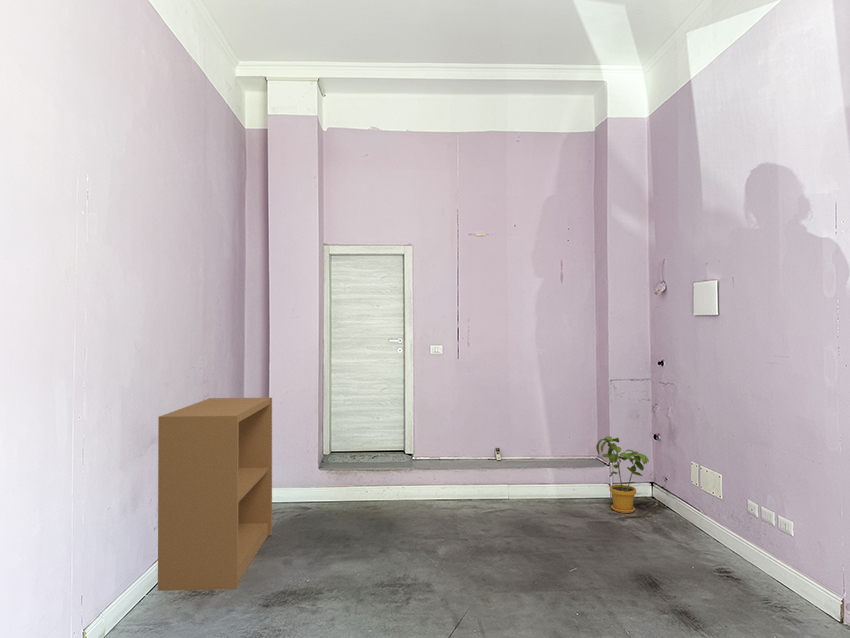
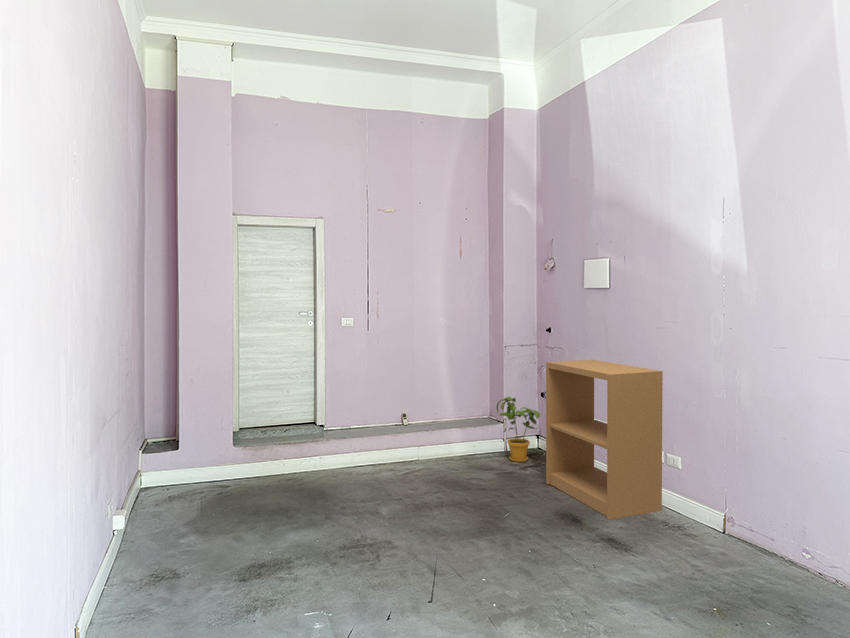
bookshelf: present [158,398,272,591] -> present [546,360,663,519]

